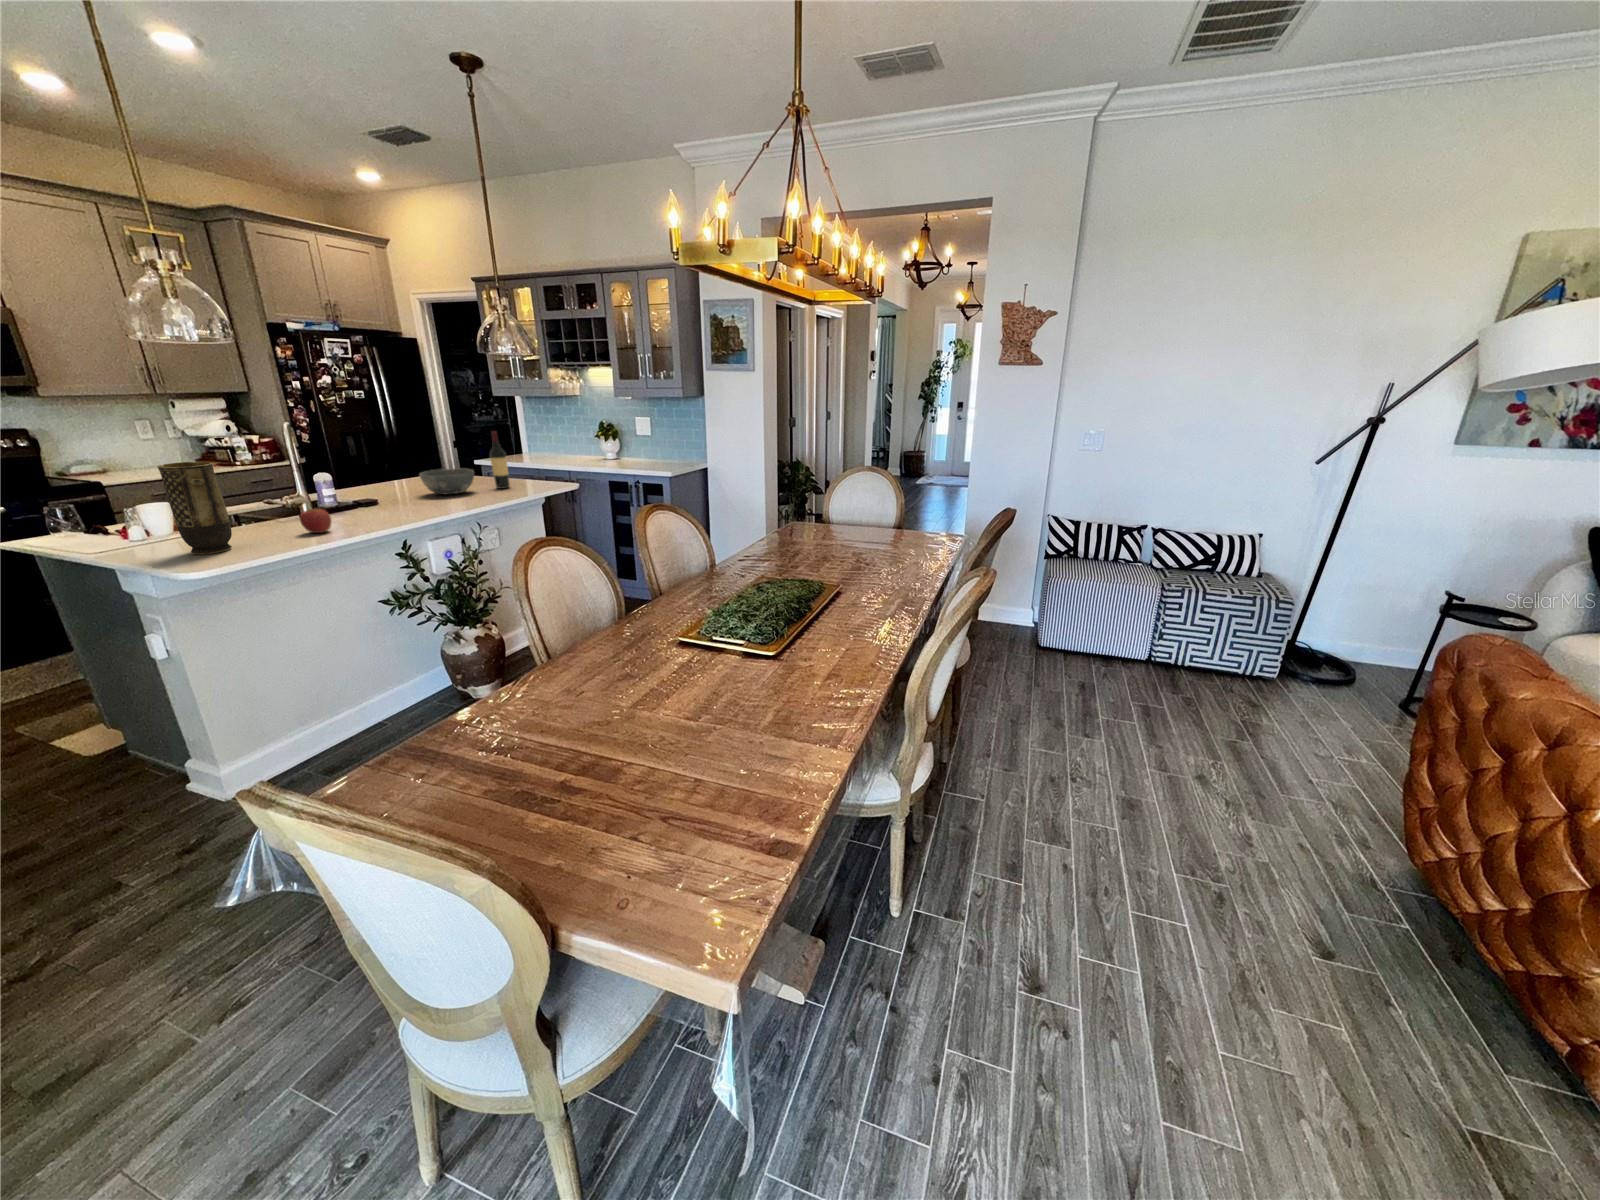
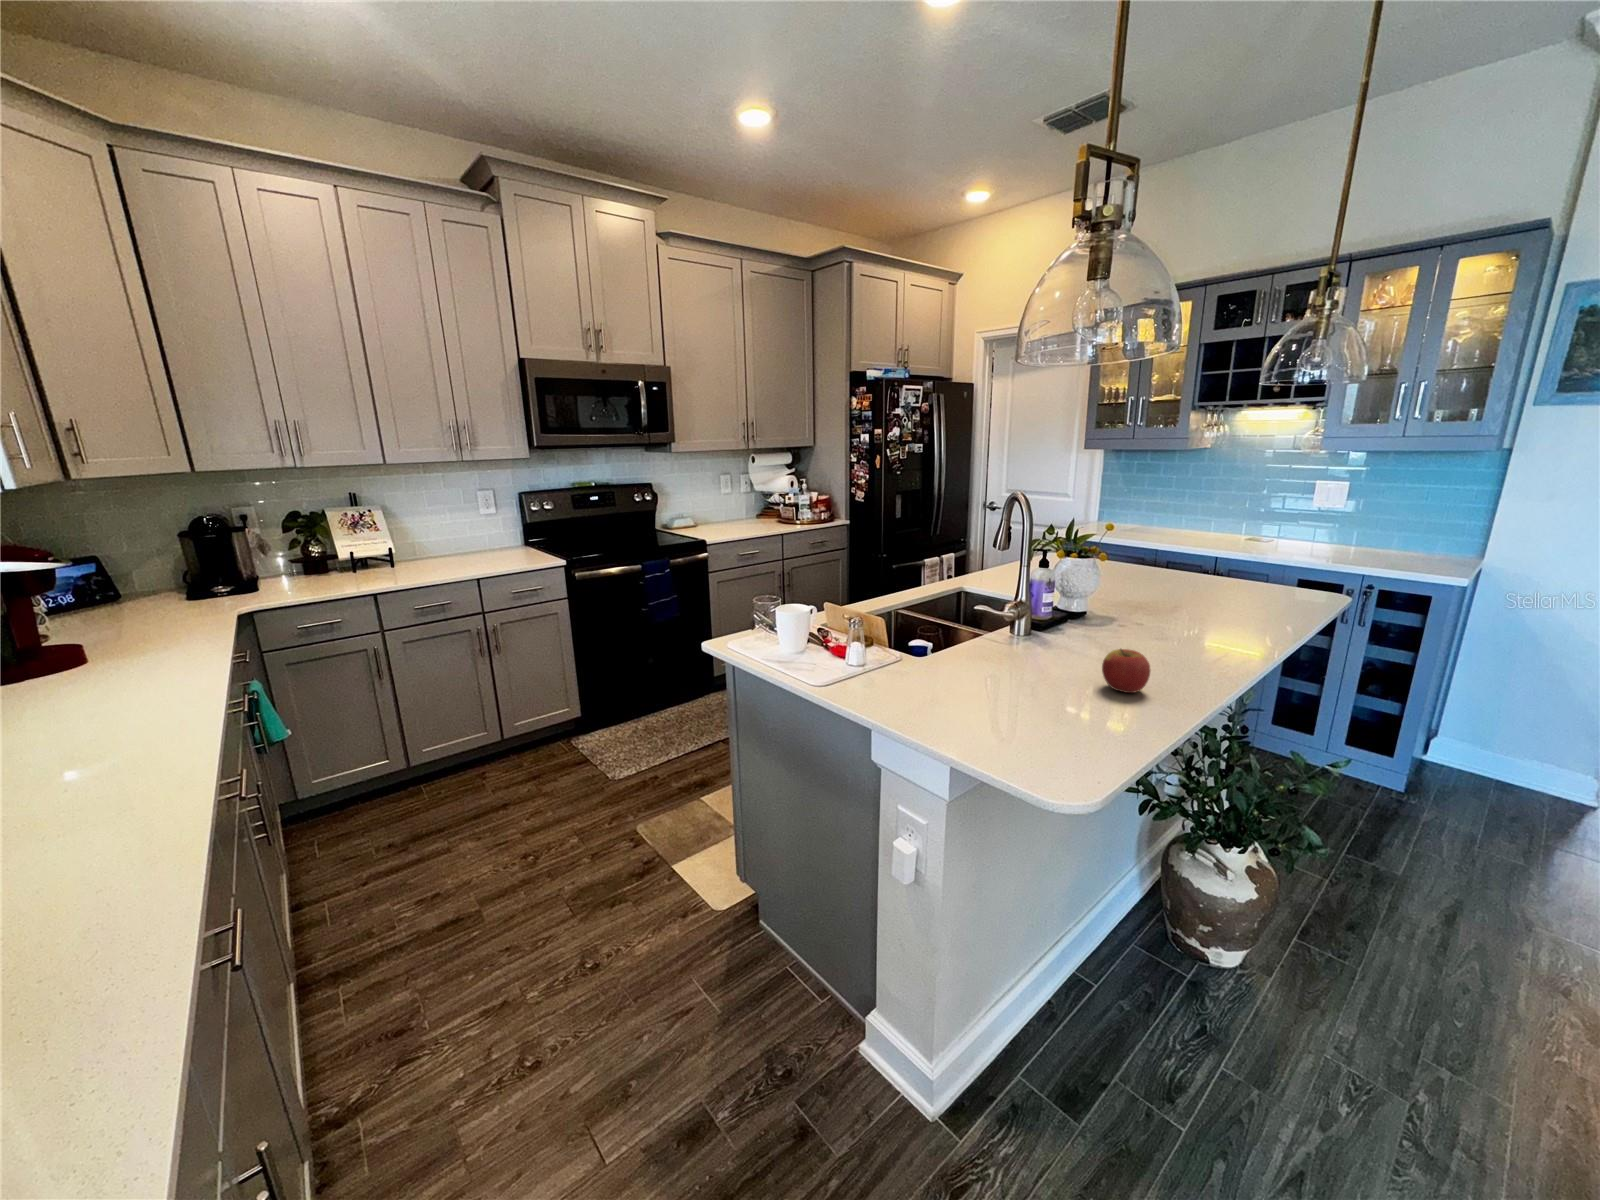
wine bottle: present [490,431,510,489] -> none [1215,509,1250,599]
vase: present [158,462,232,554] -> none [989,571,1071,733]
bowl: present [420,468,474,494] -> none [1124,562,1211,605]

